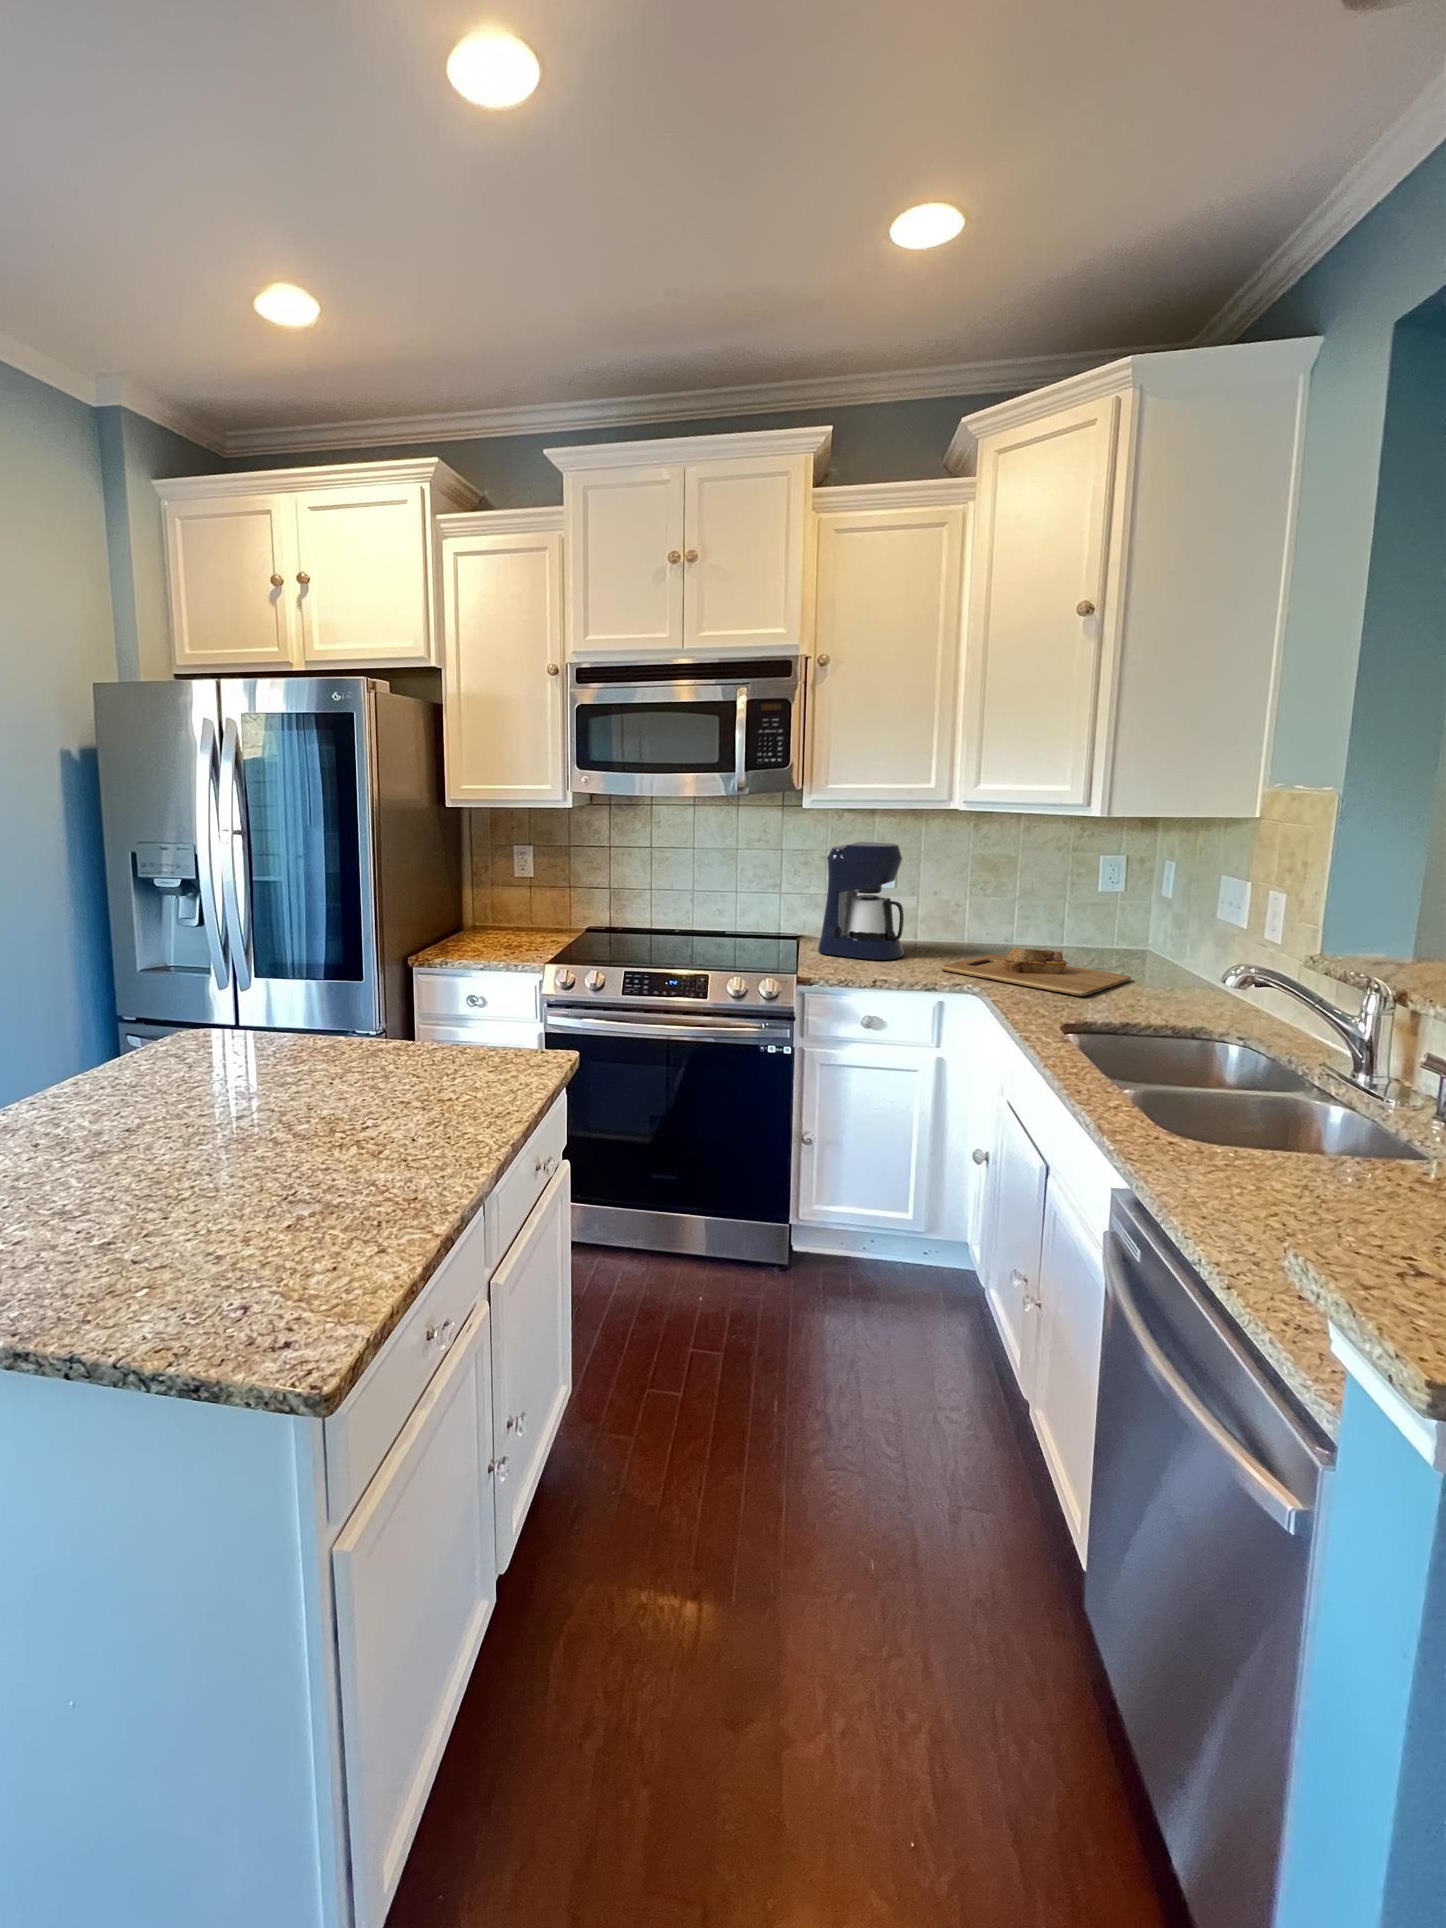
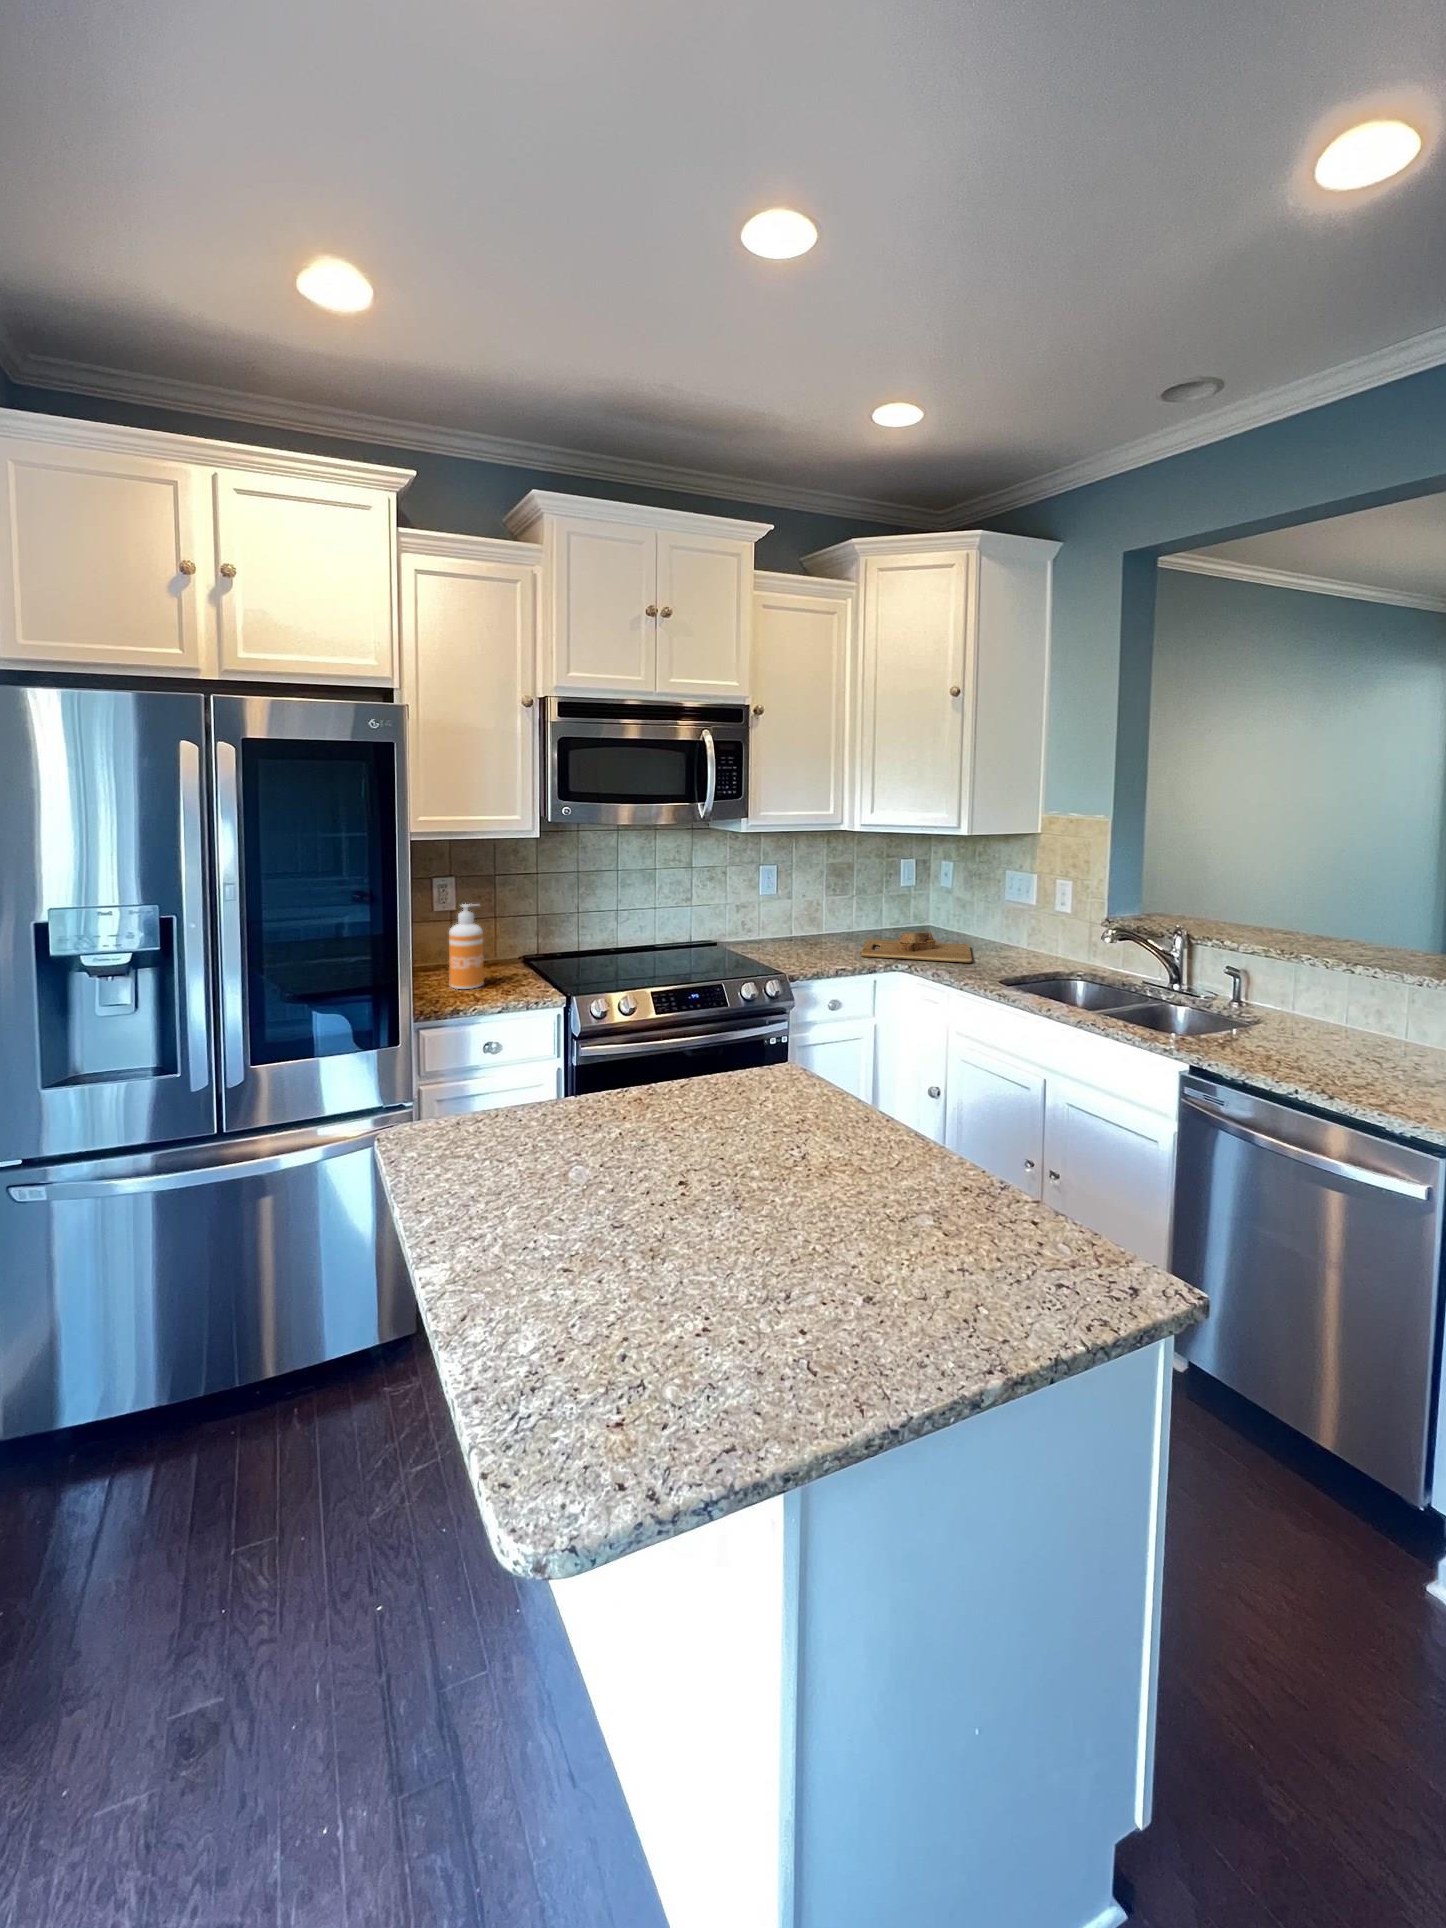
coffee maker: present [818,842,904,960] -> none [752,858,819,955]
soap dispenser: none [479,867,511,945] -> present [449,904,484,989]

